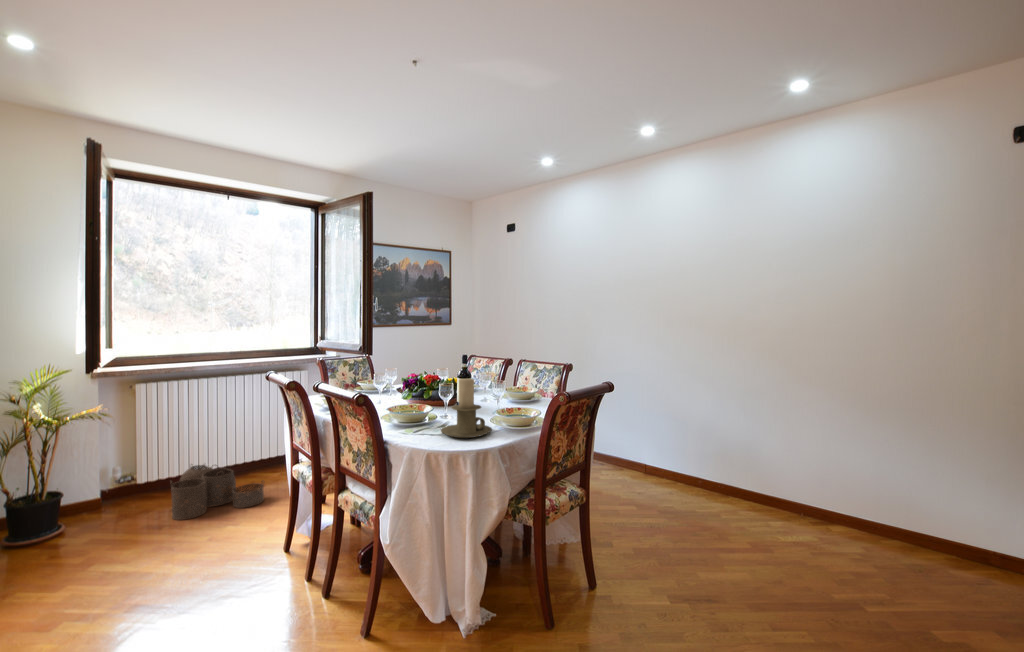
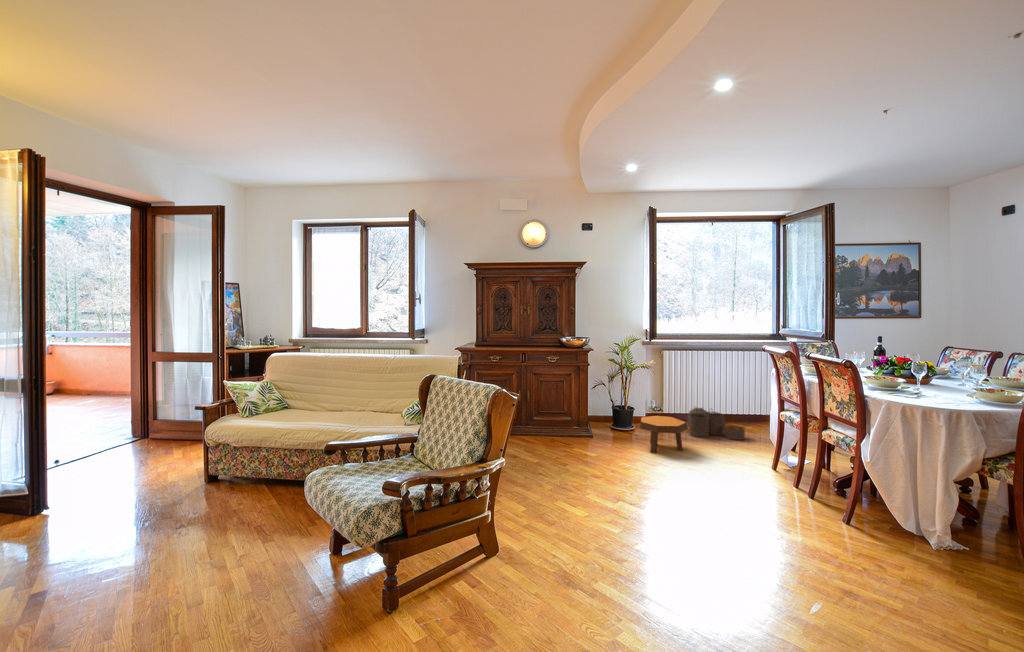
candle holder: present [441,379,492,438] -> none [915,359,969,404]
footstool: none [28,504,147,596] -> present [640,416,688,453]

